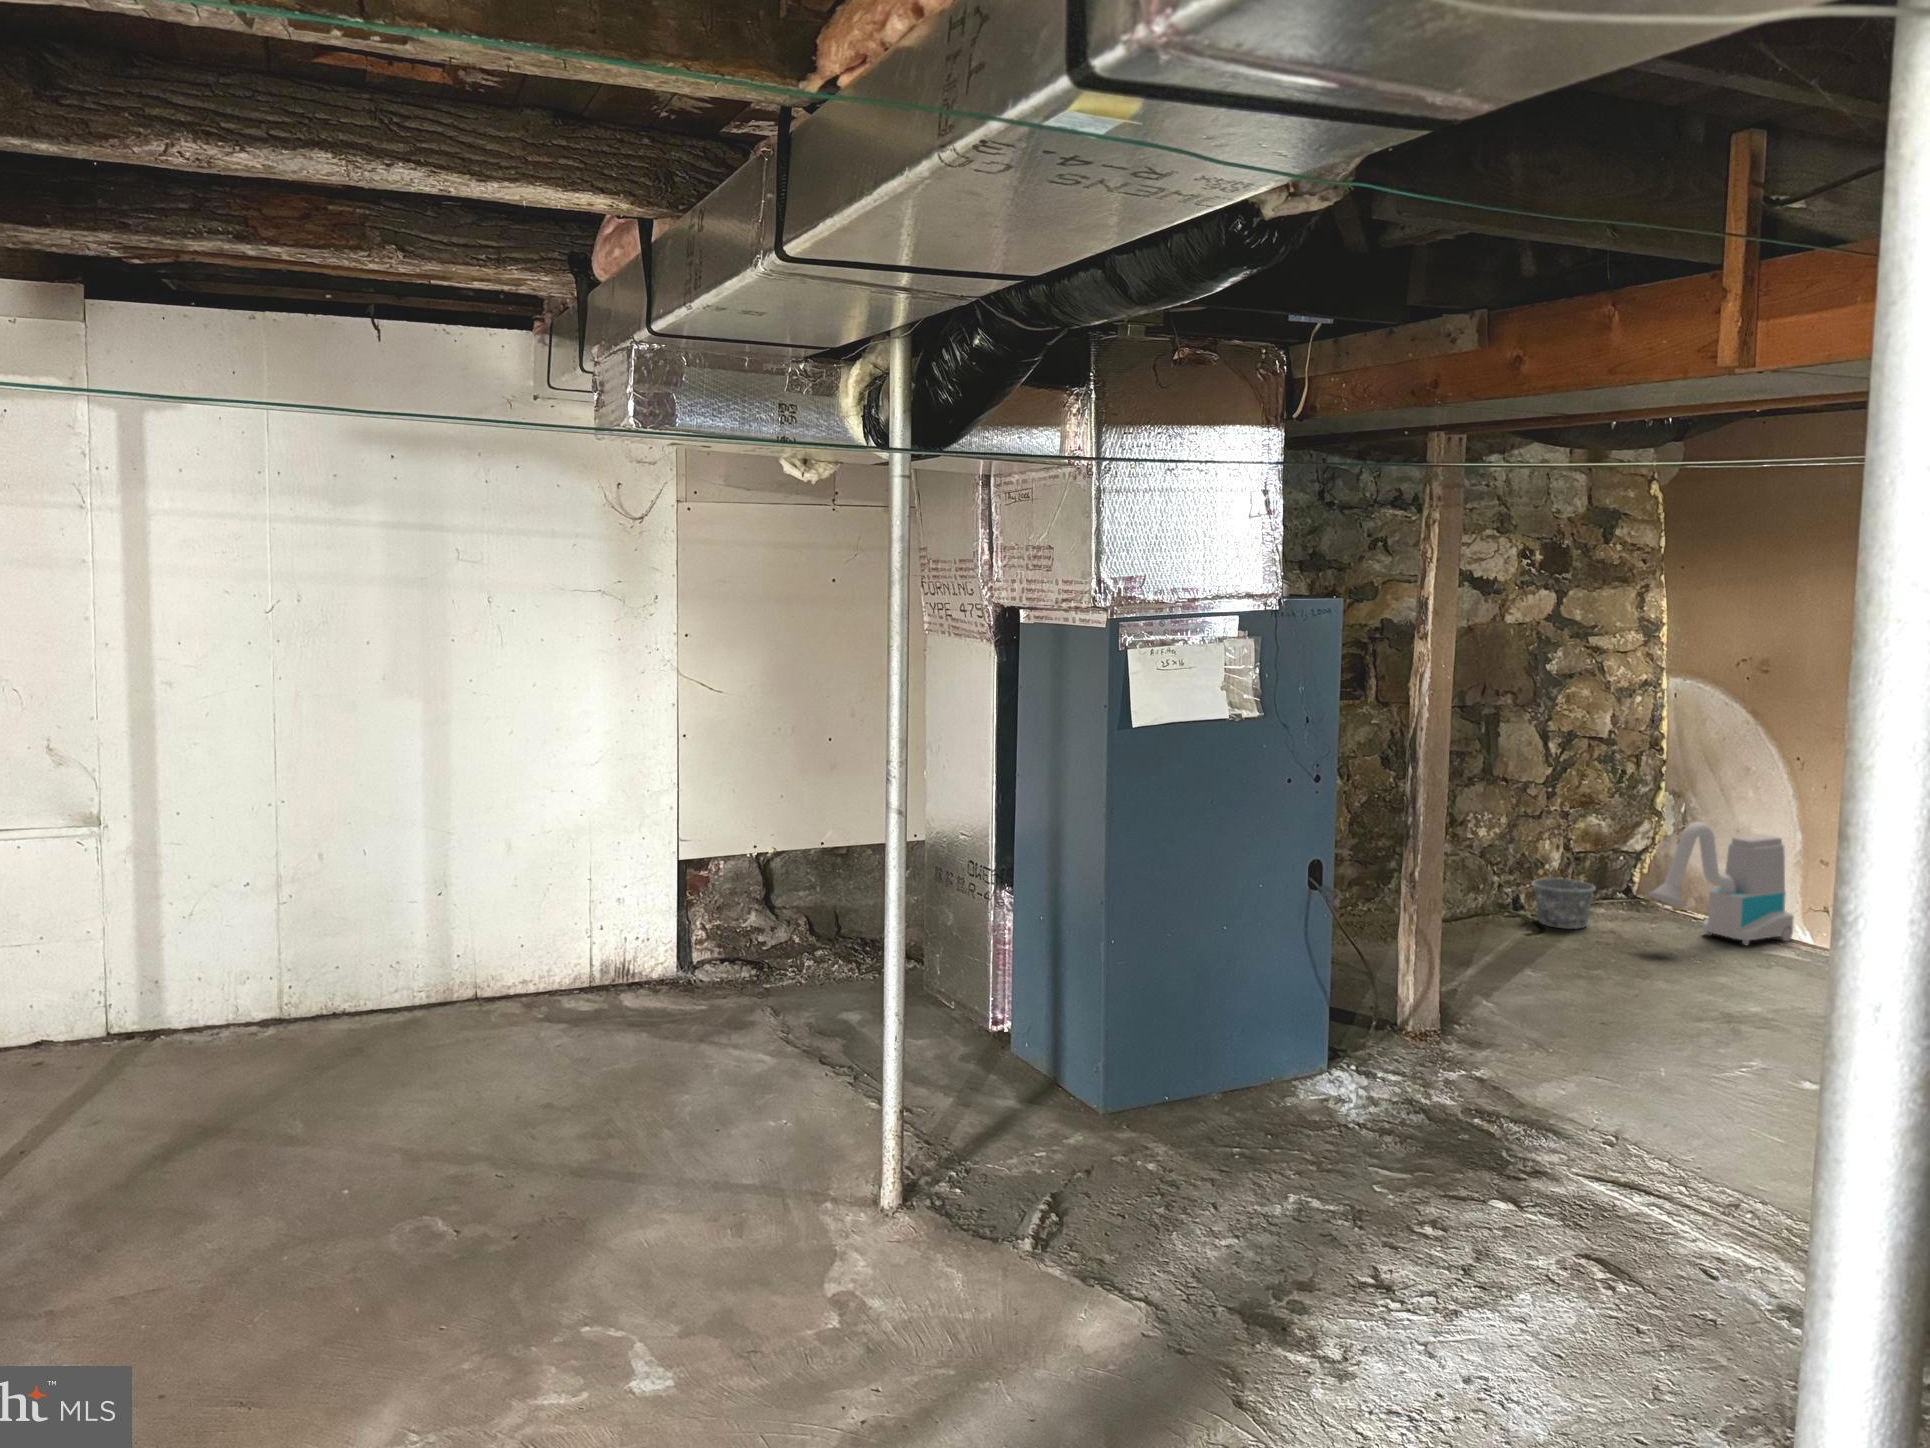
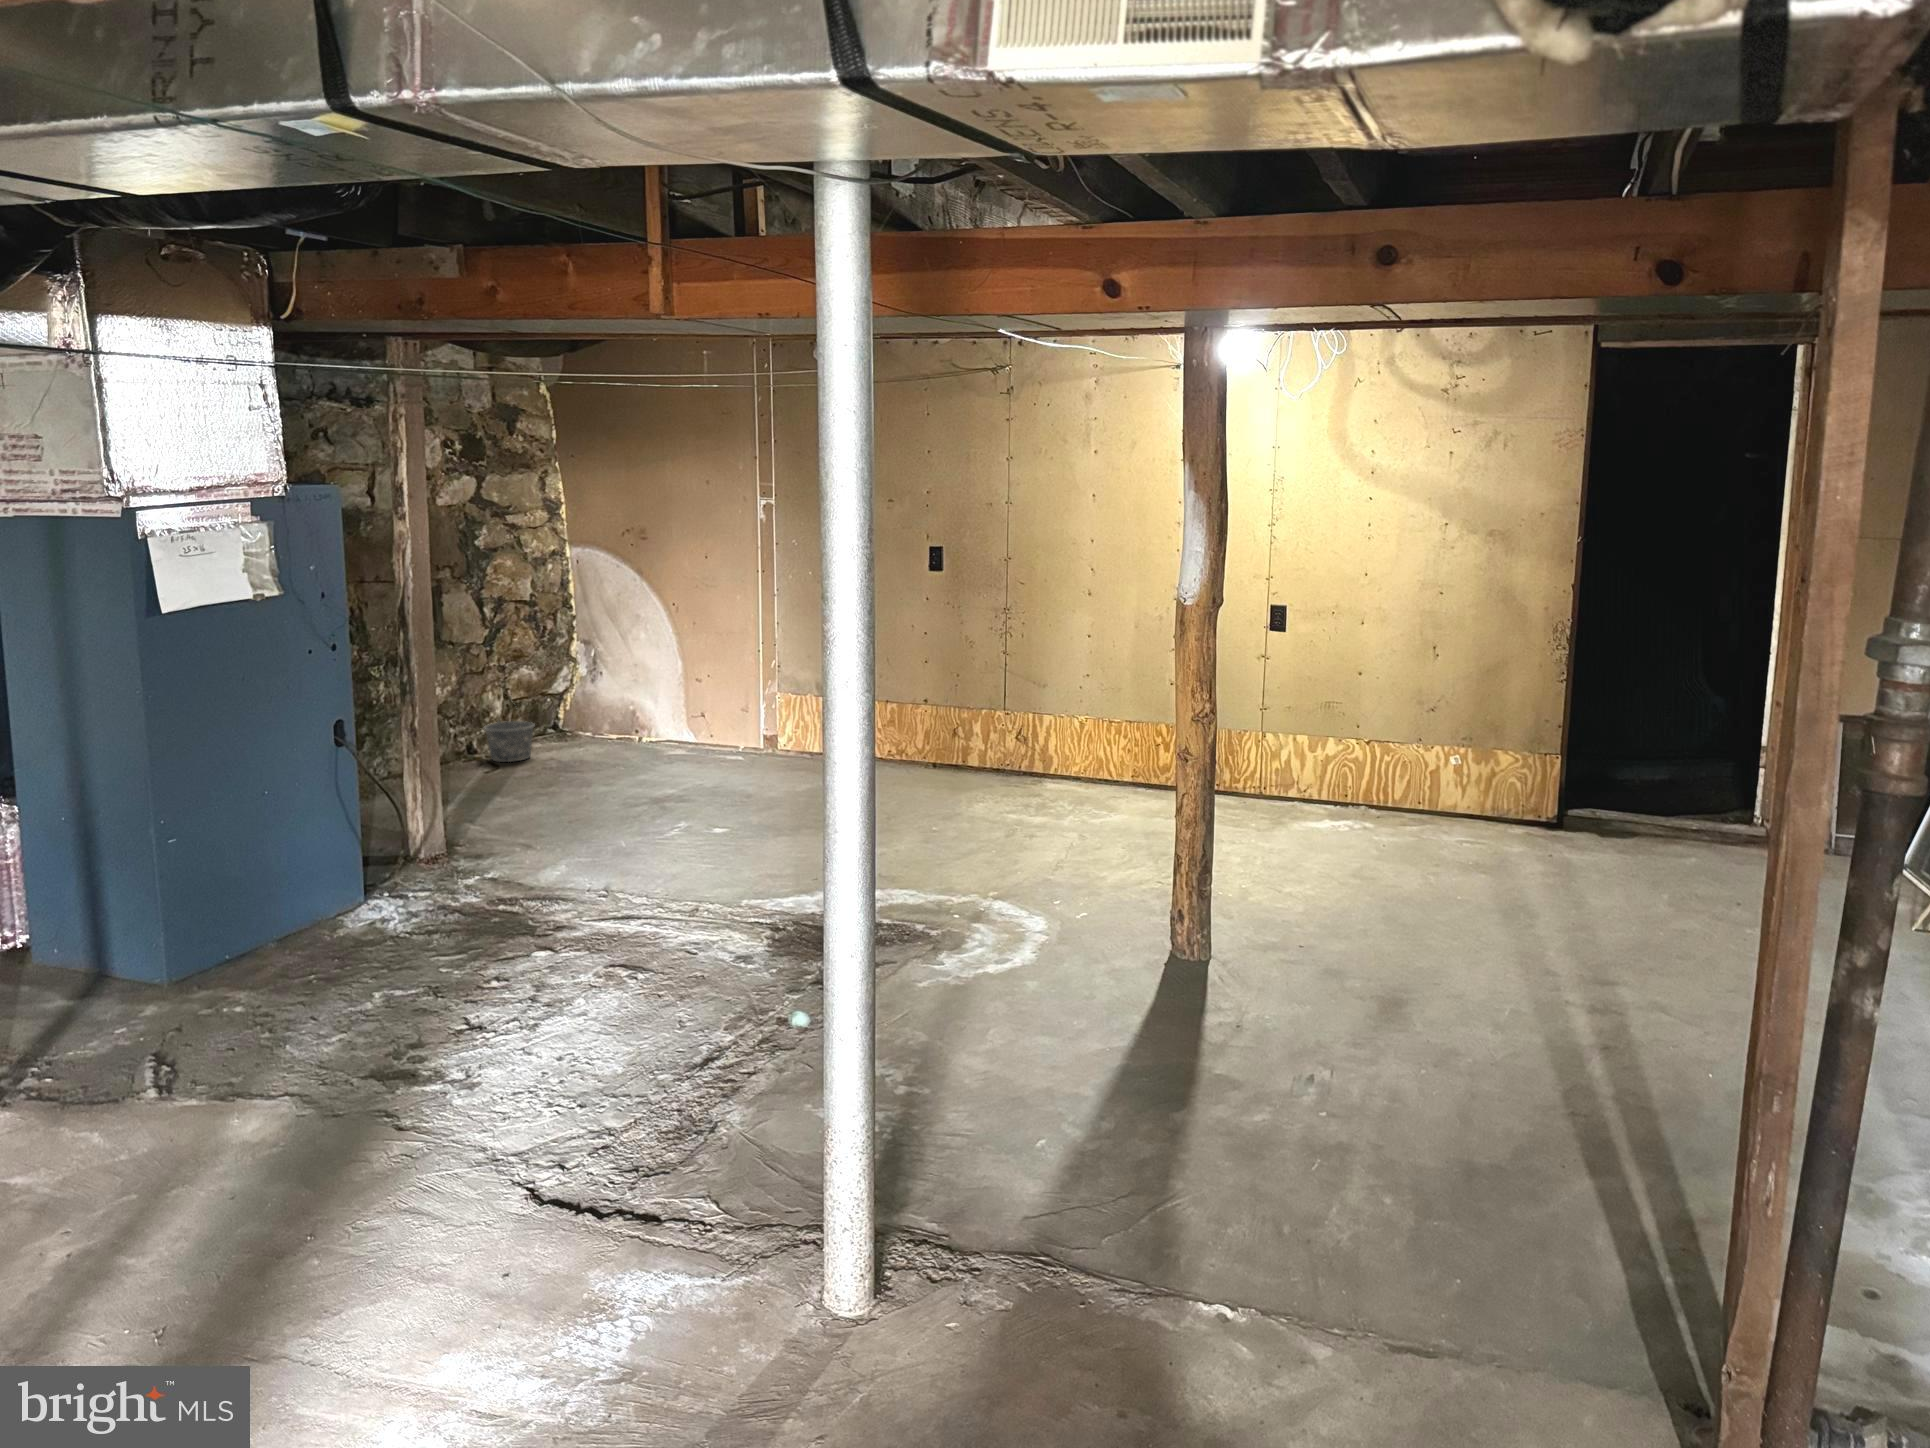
vacuum cleaner: present [1649,822,1794,945] -> none [578,660,675,750]

